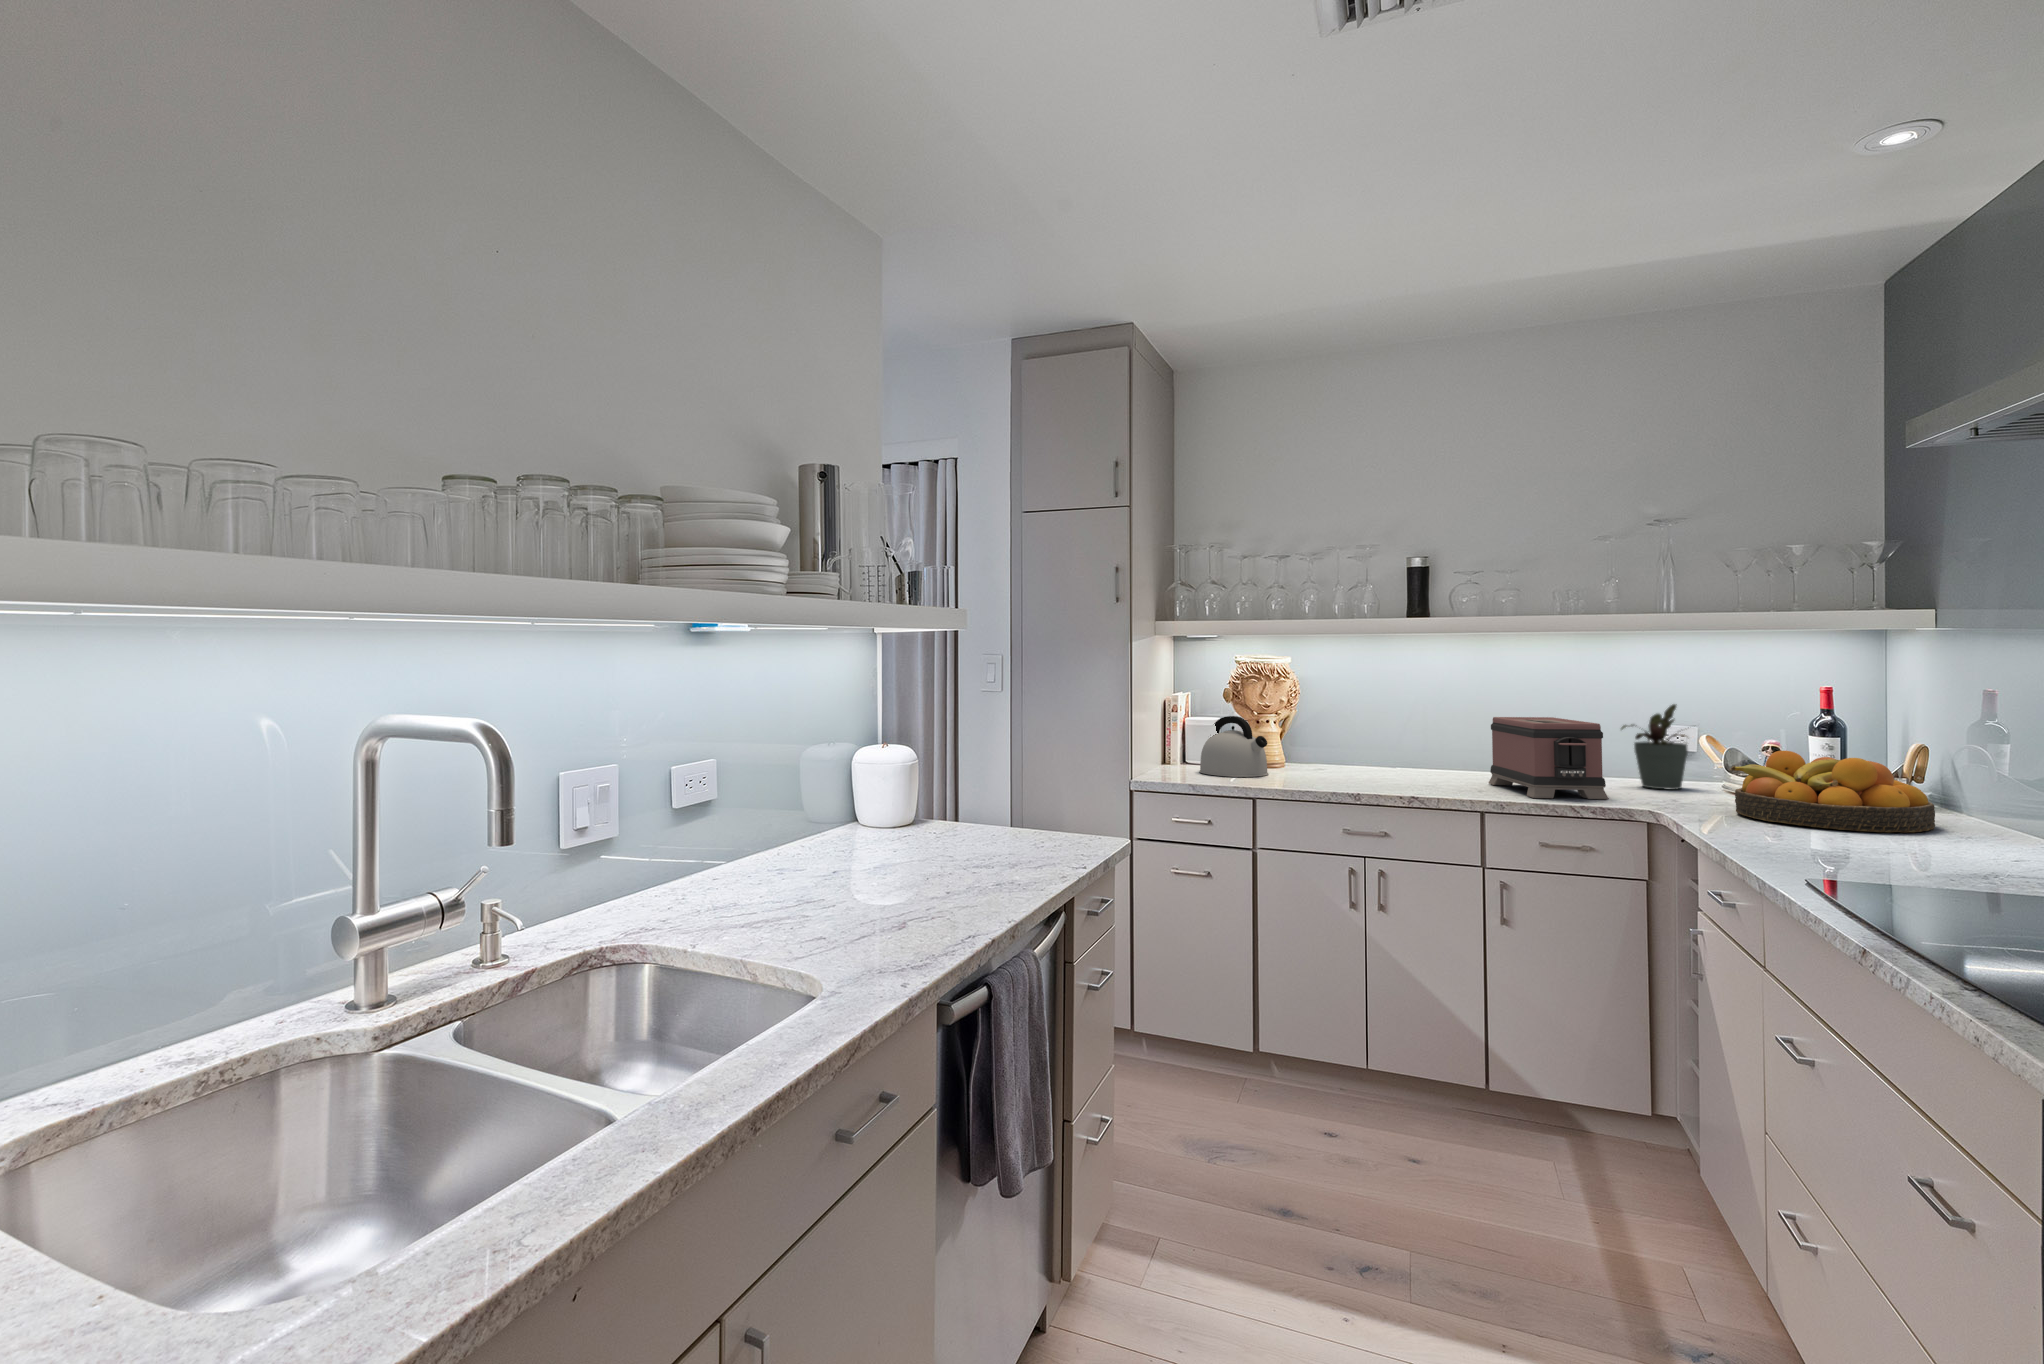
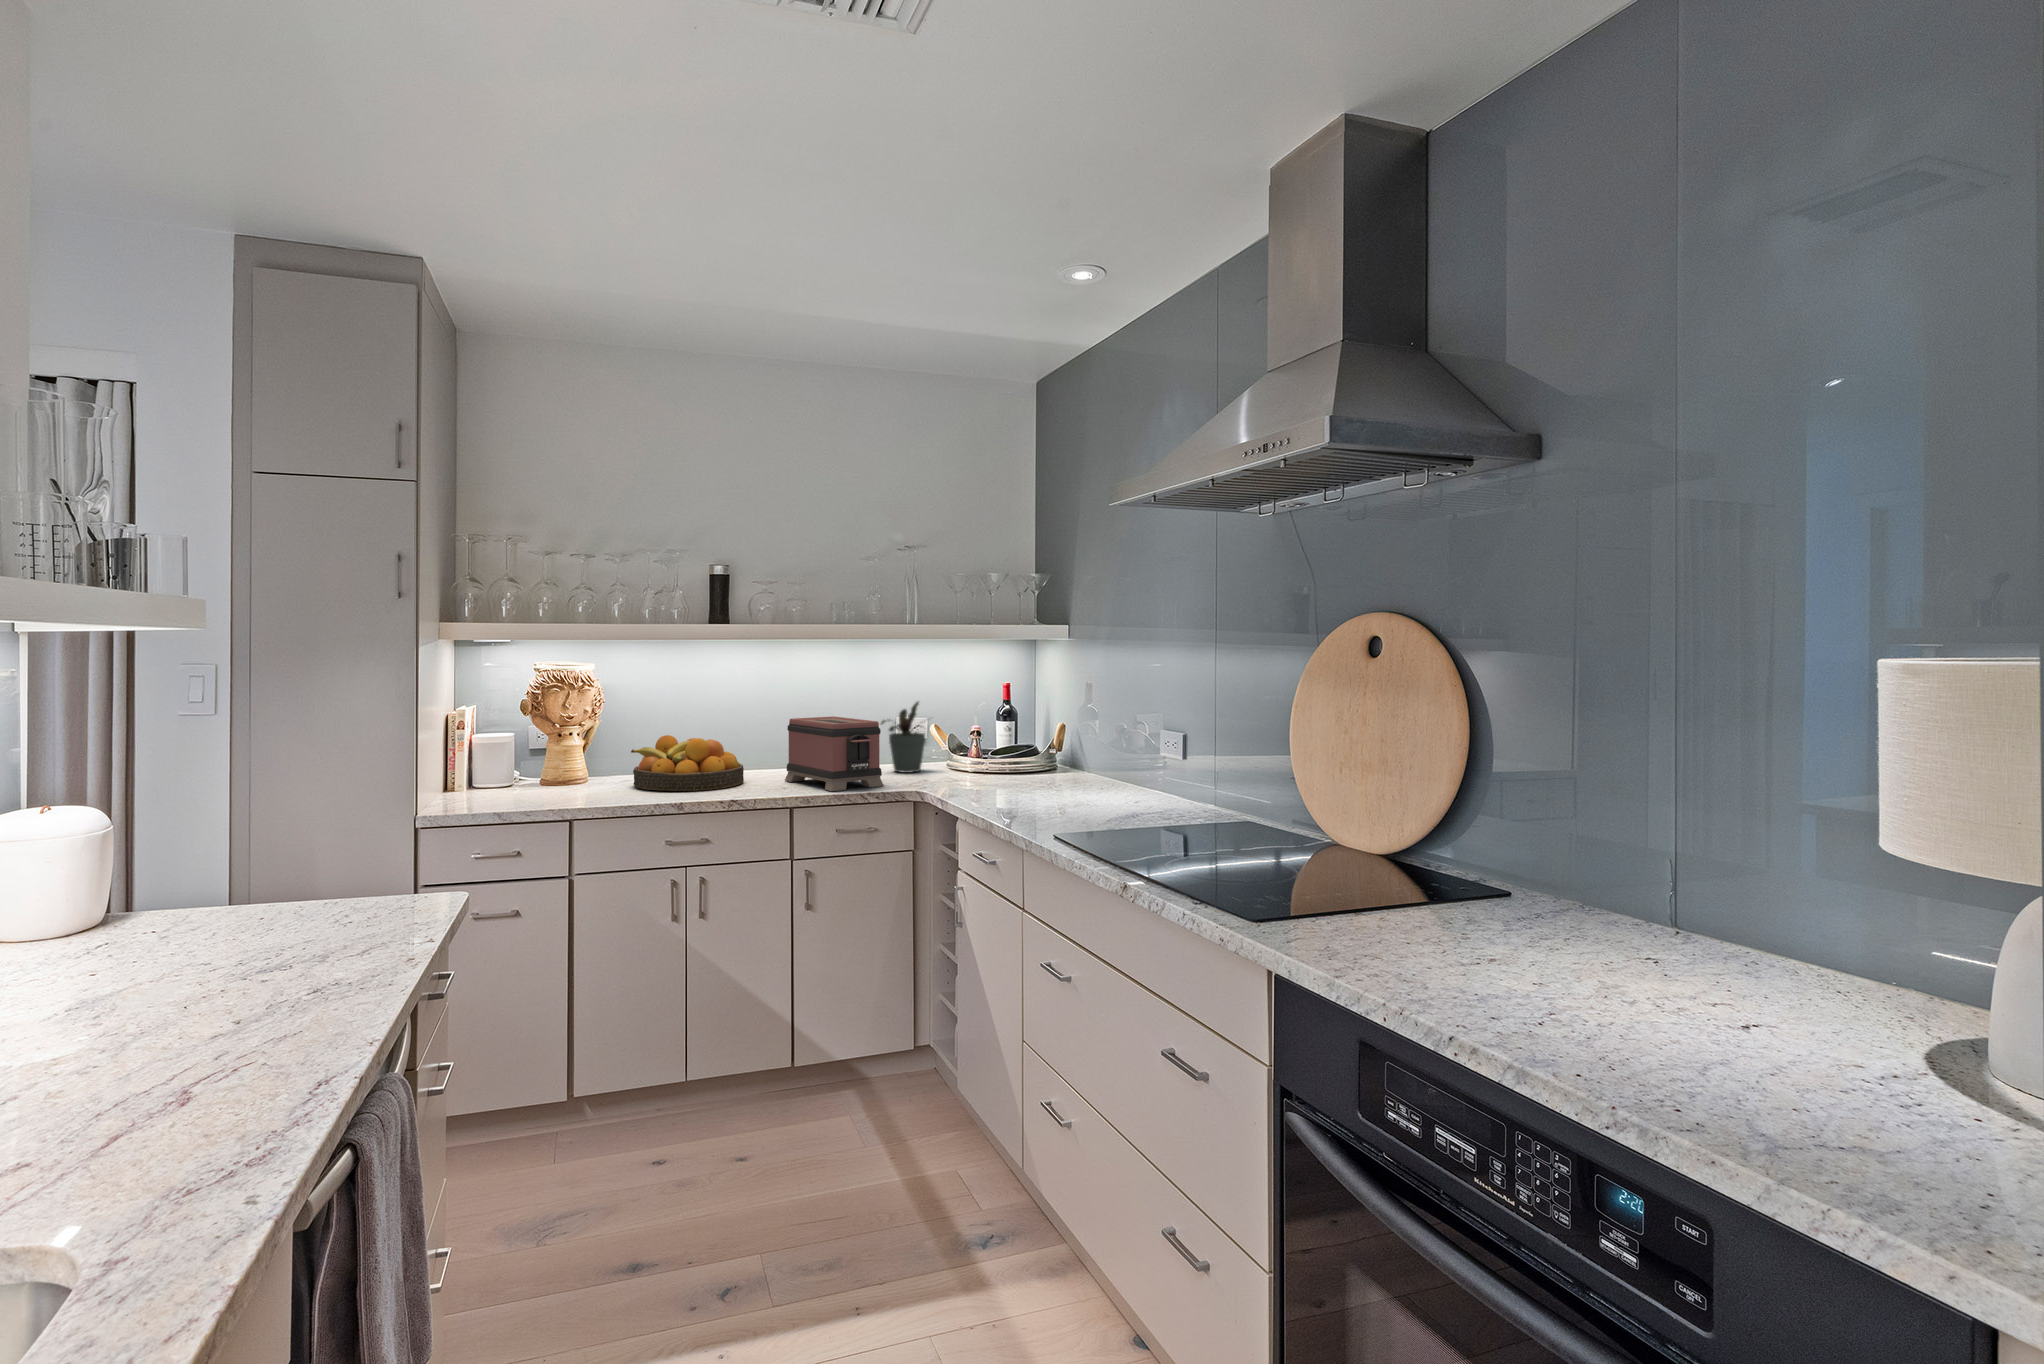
kettle: present [1199,716,1268,777] -> none [498,730,579,799]
fruit bowl: present [1730,751,1935,833] -> present [631,735,744,791]

